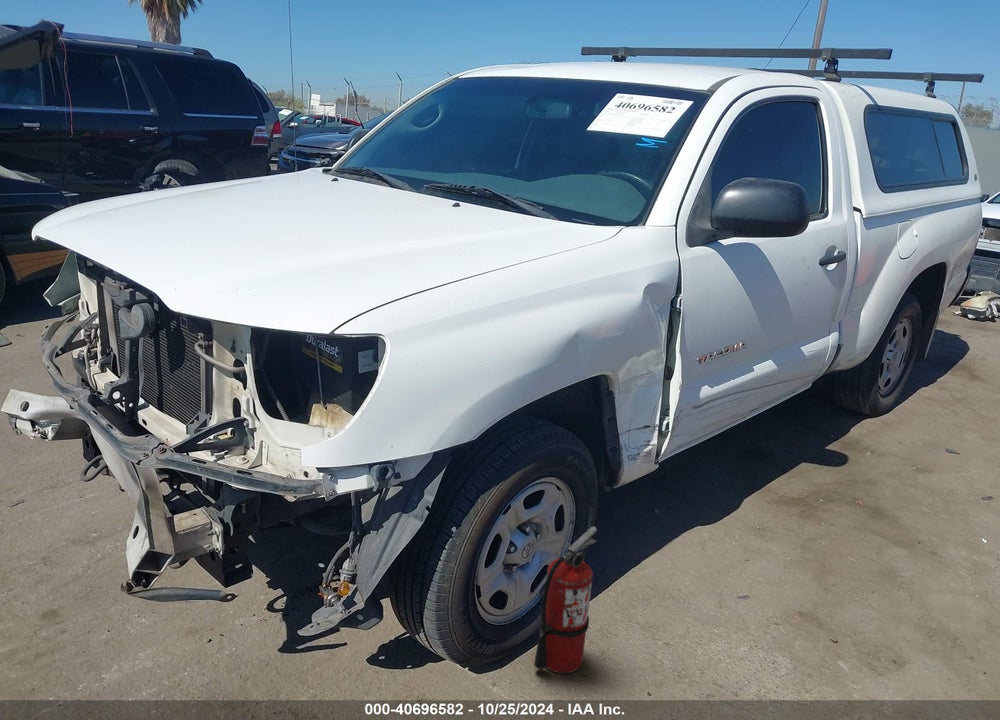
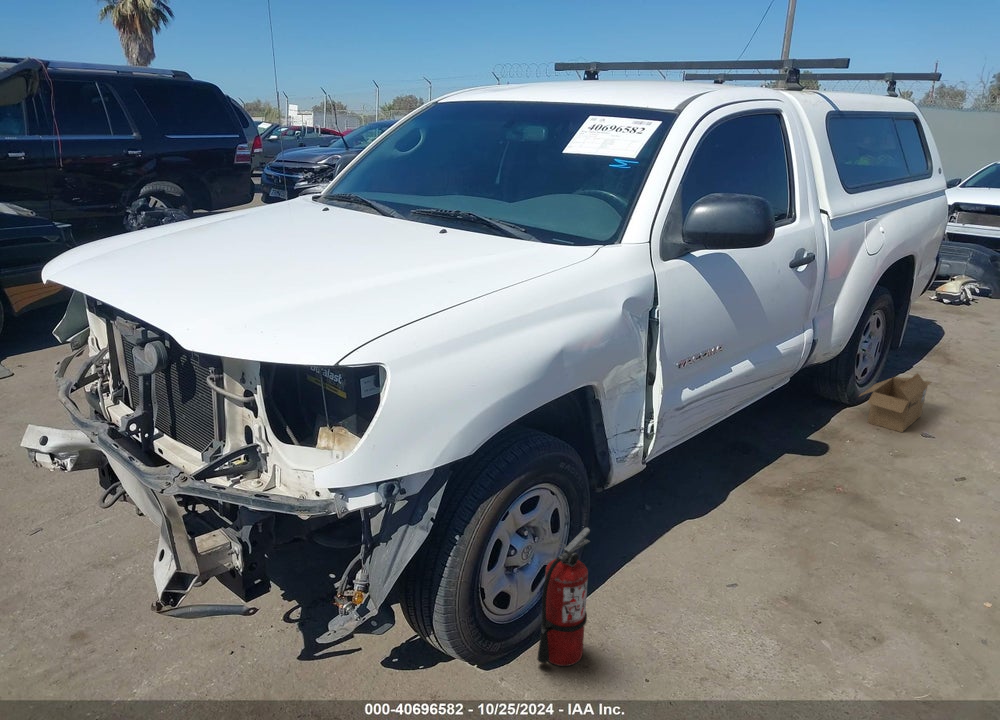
cardboard box: none [881,386,959,447] -> present [860,374,931,432]

